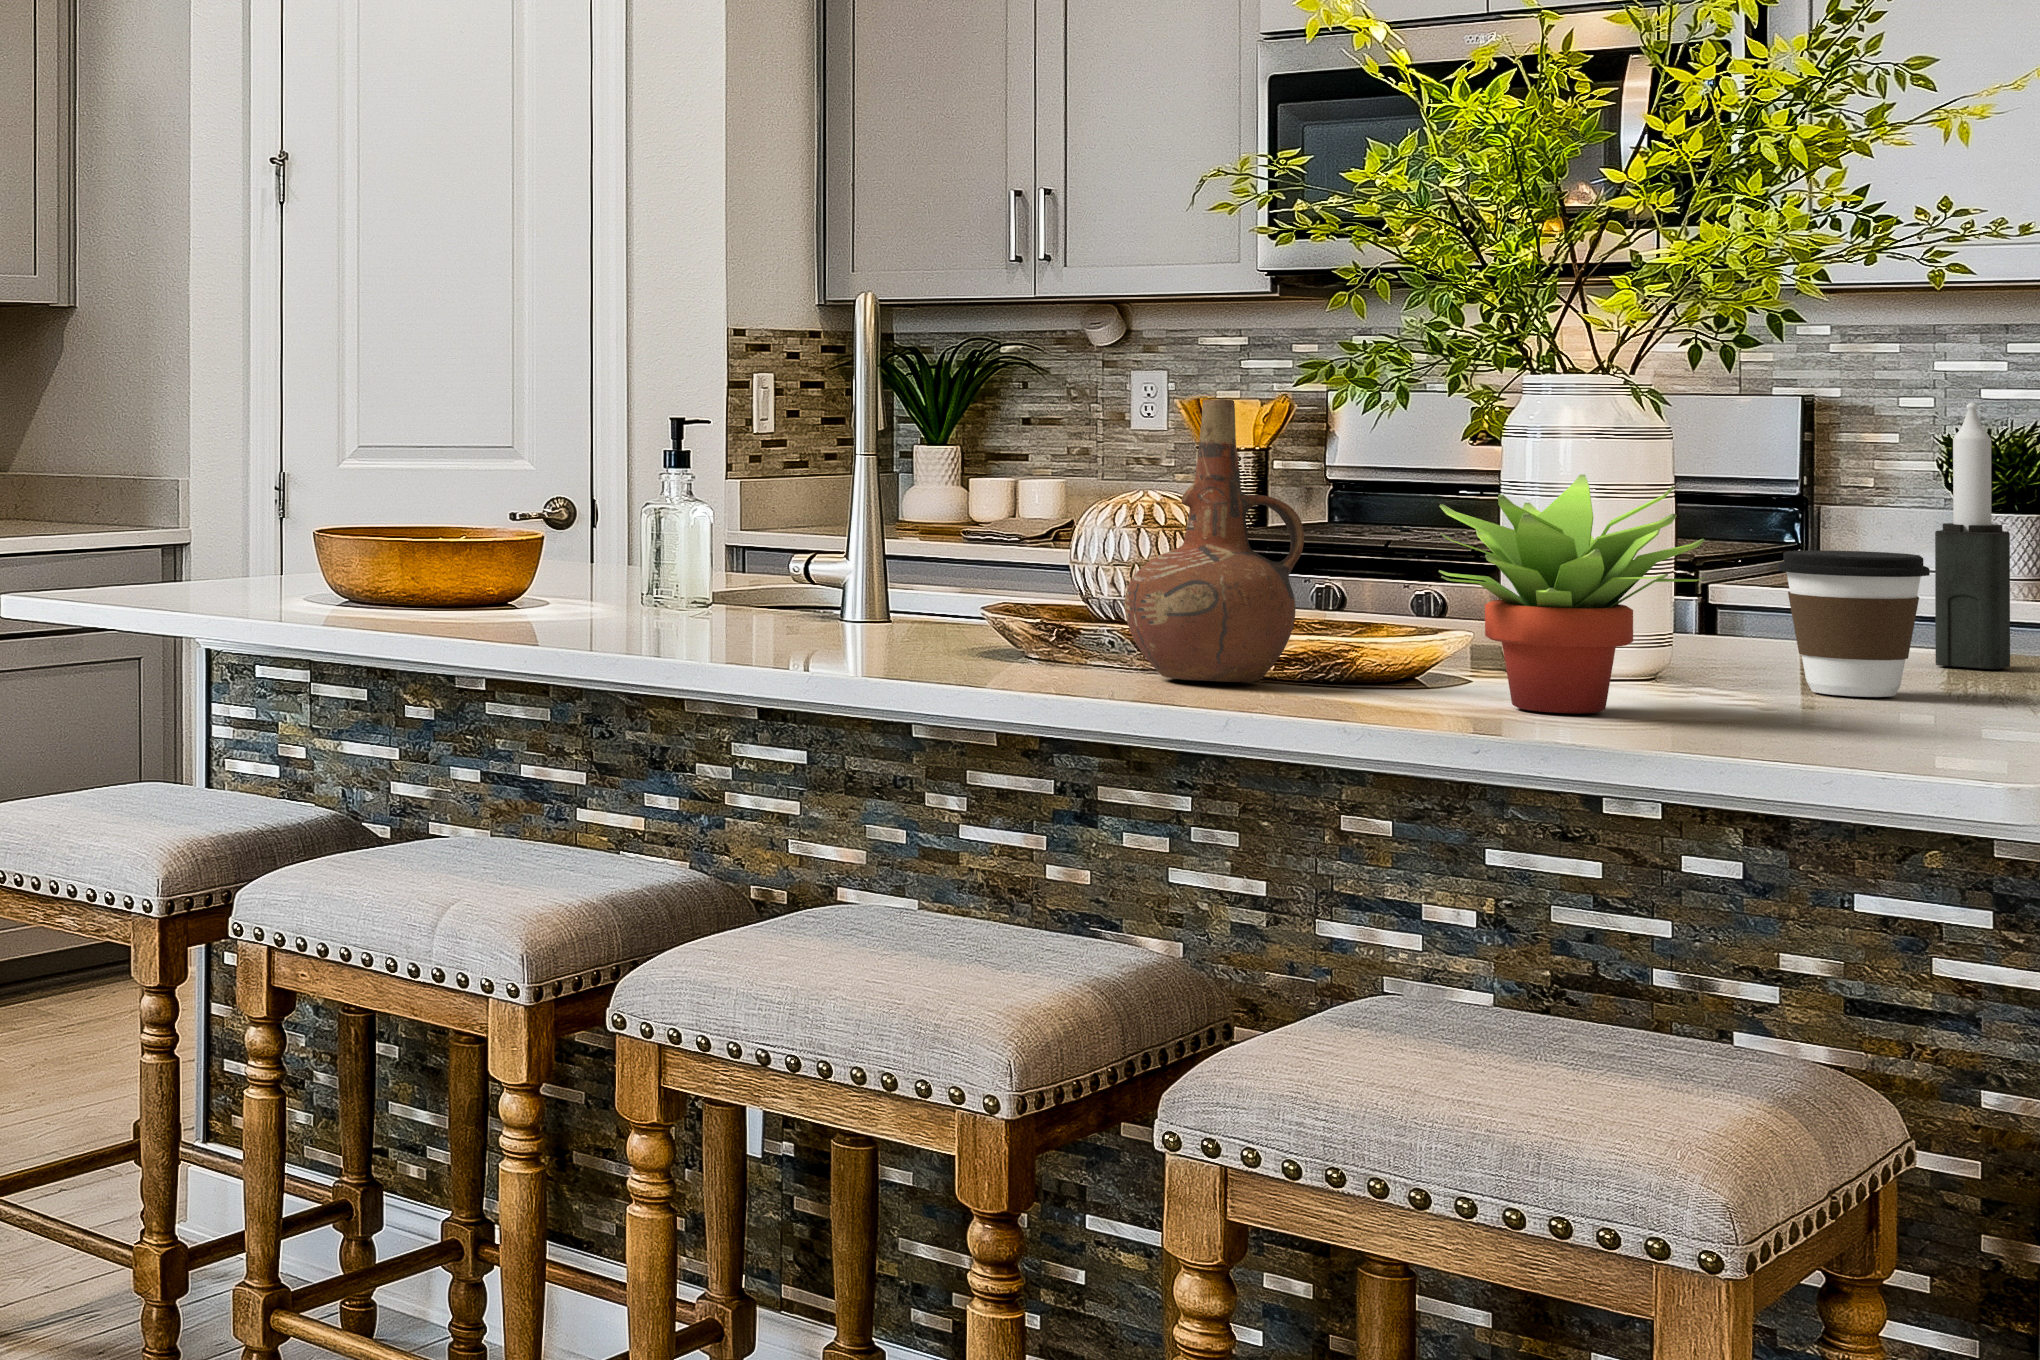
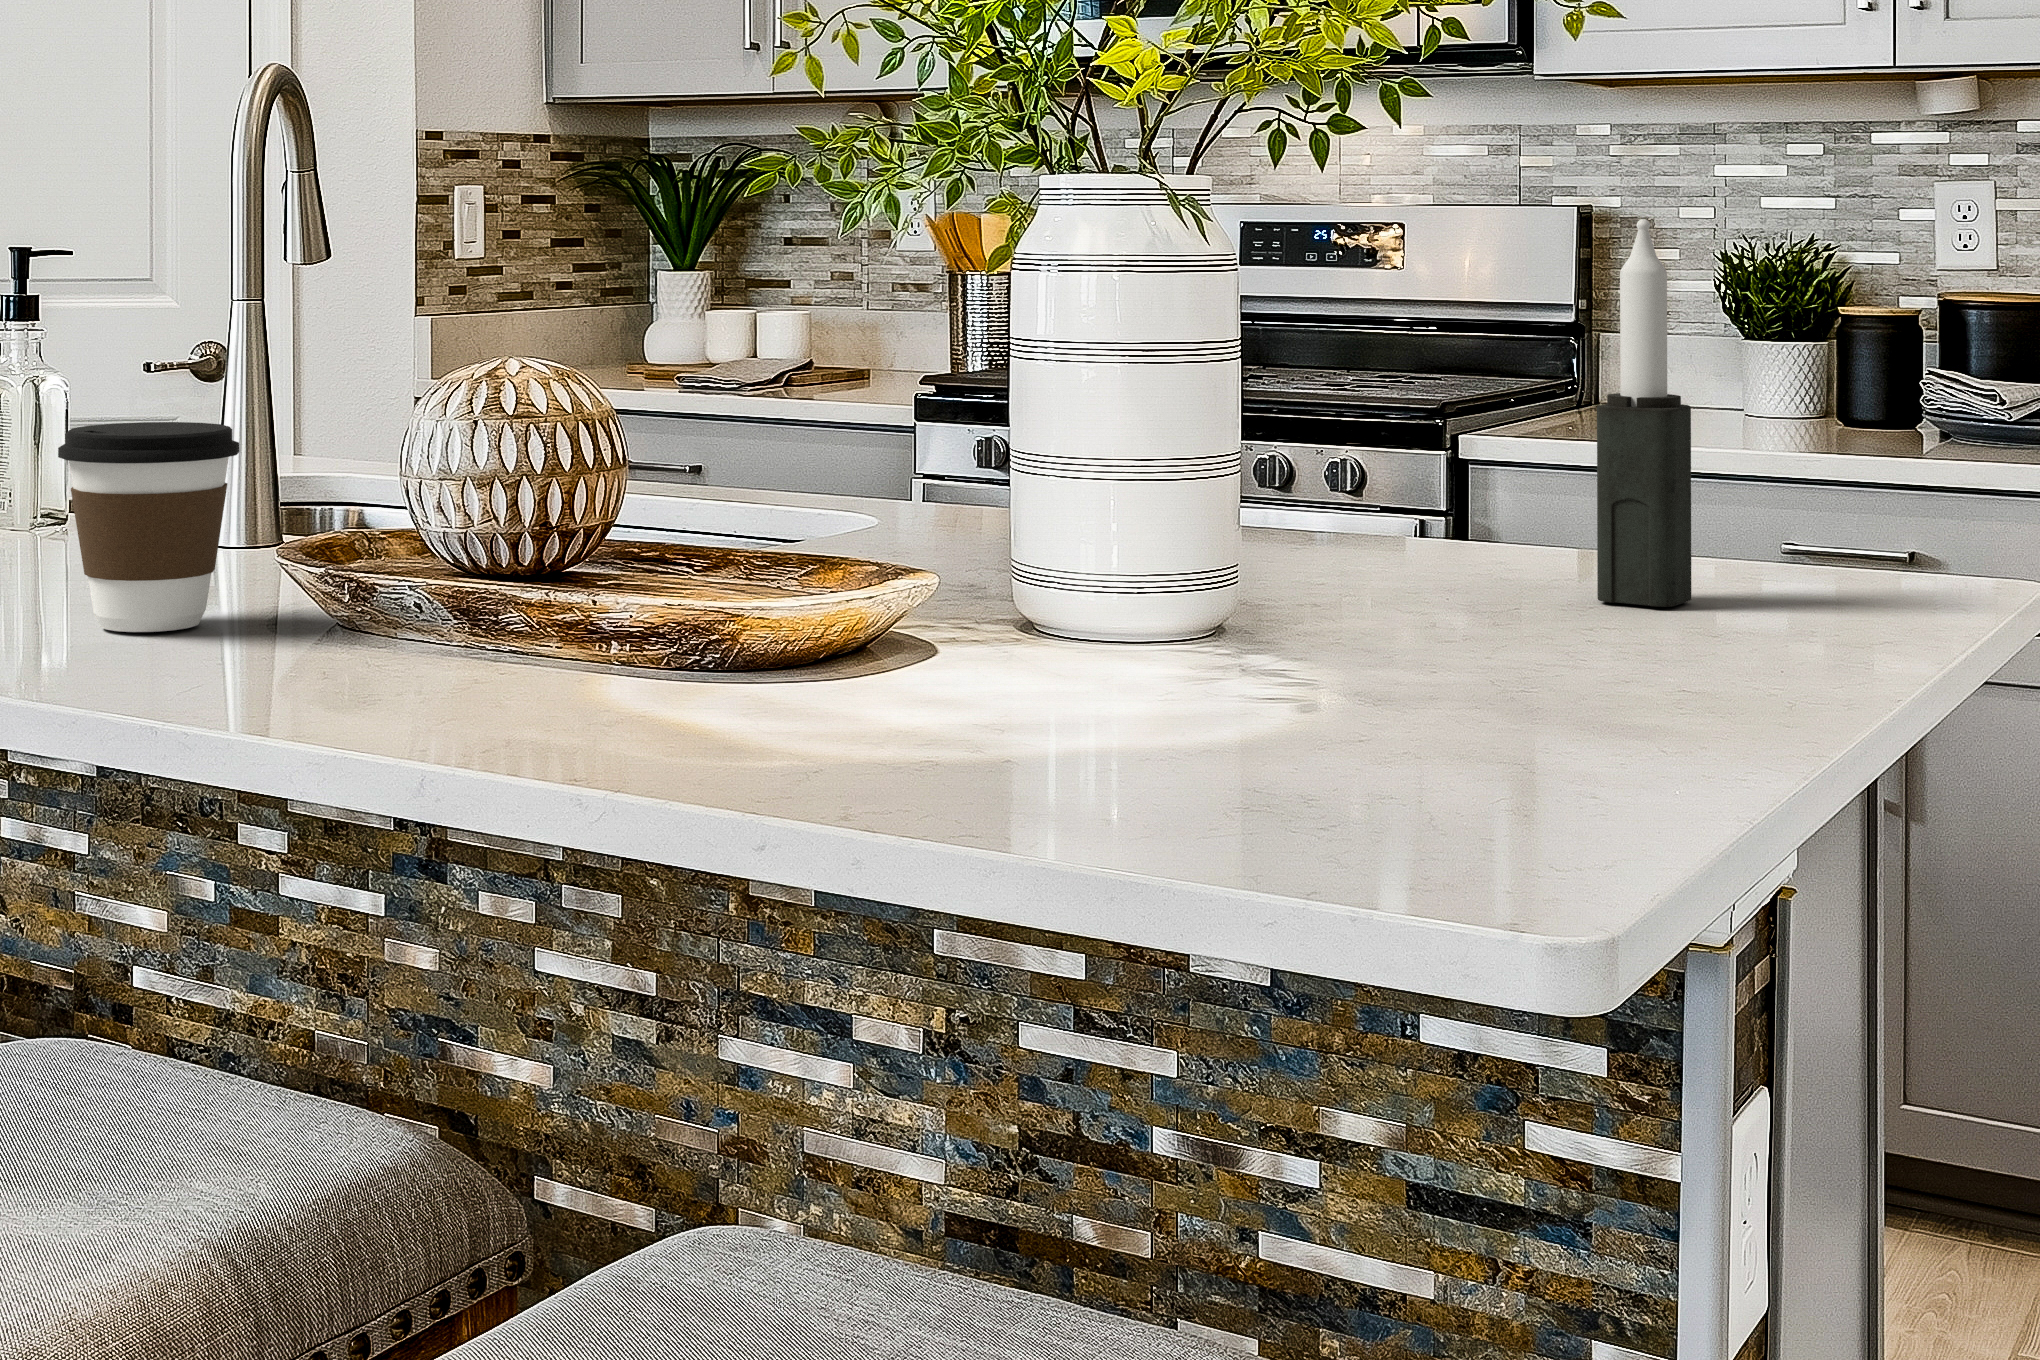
ceramic pitcher: present [1125,399,1304,682] -> none [346,223,622,701]
succulent plant: present [1438,475,1706,713] -> none [753,347,1157,763]
coffee cup: present [1778,550,1930,697] -> present [58,422,239,632]

